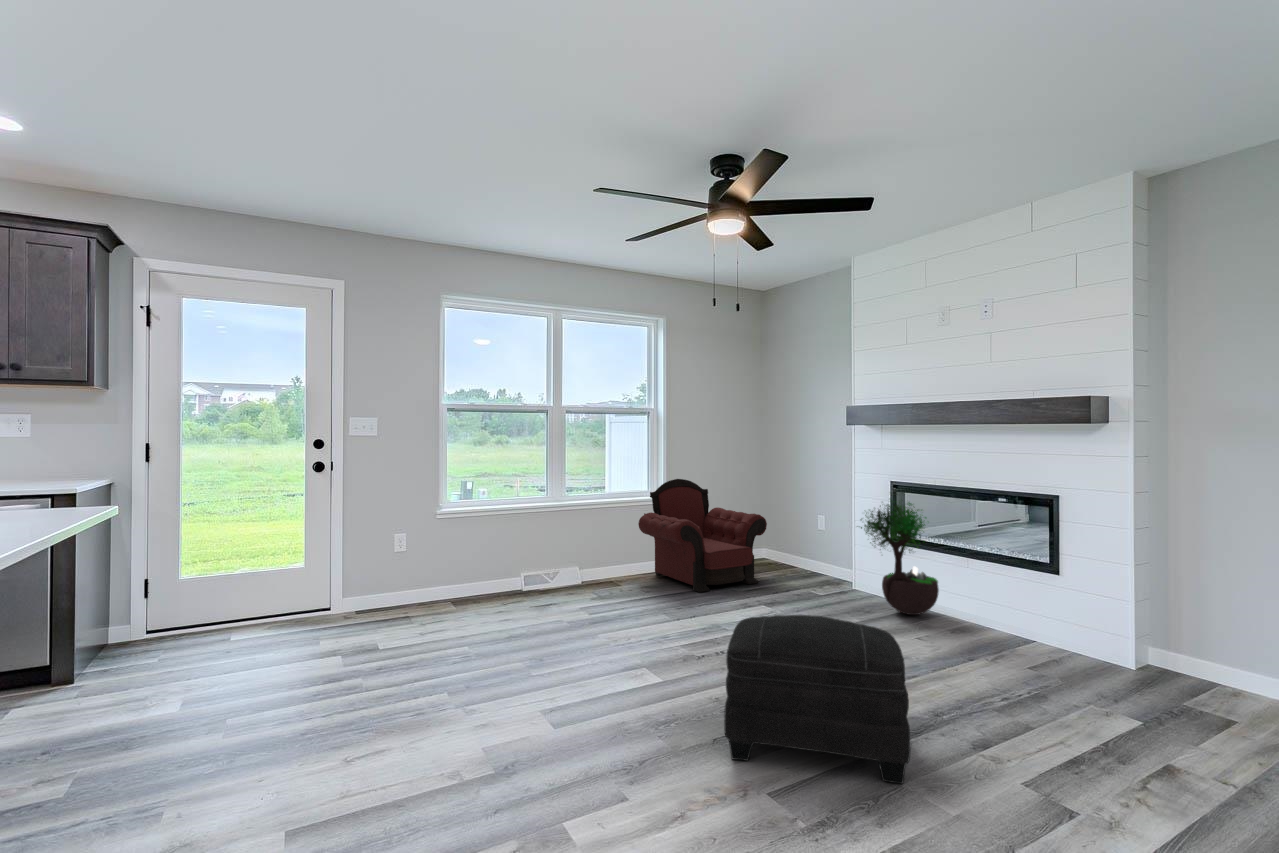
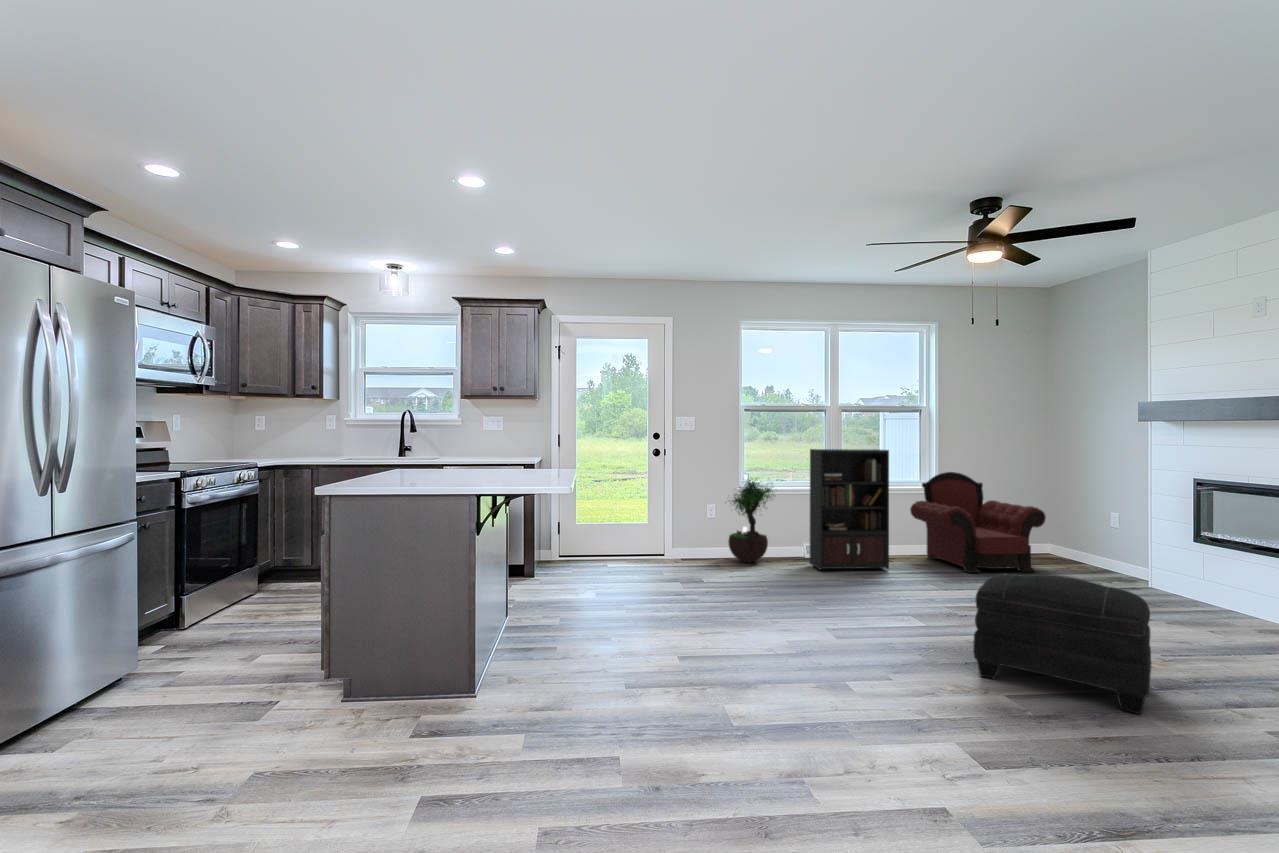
bookcase: none [526,457,617,609] -> present [810,449,889,570]
potted tree: present [861,499,939,615] -> present [728,480,774,562]

